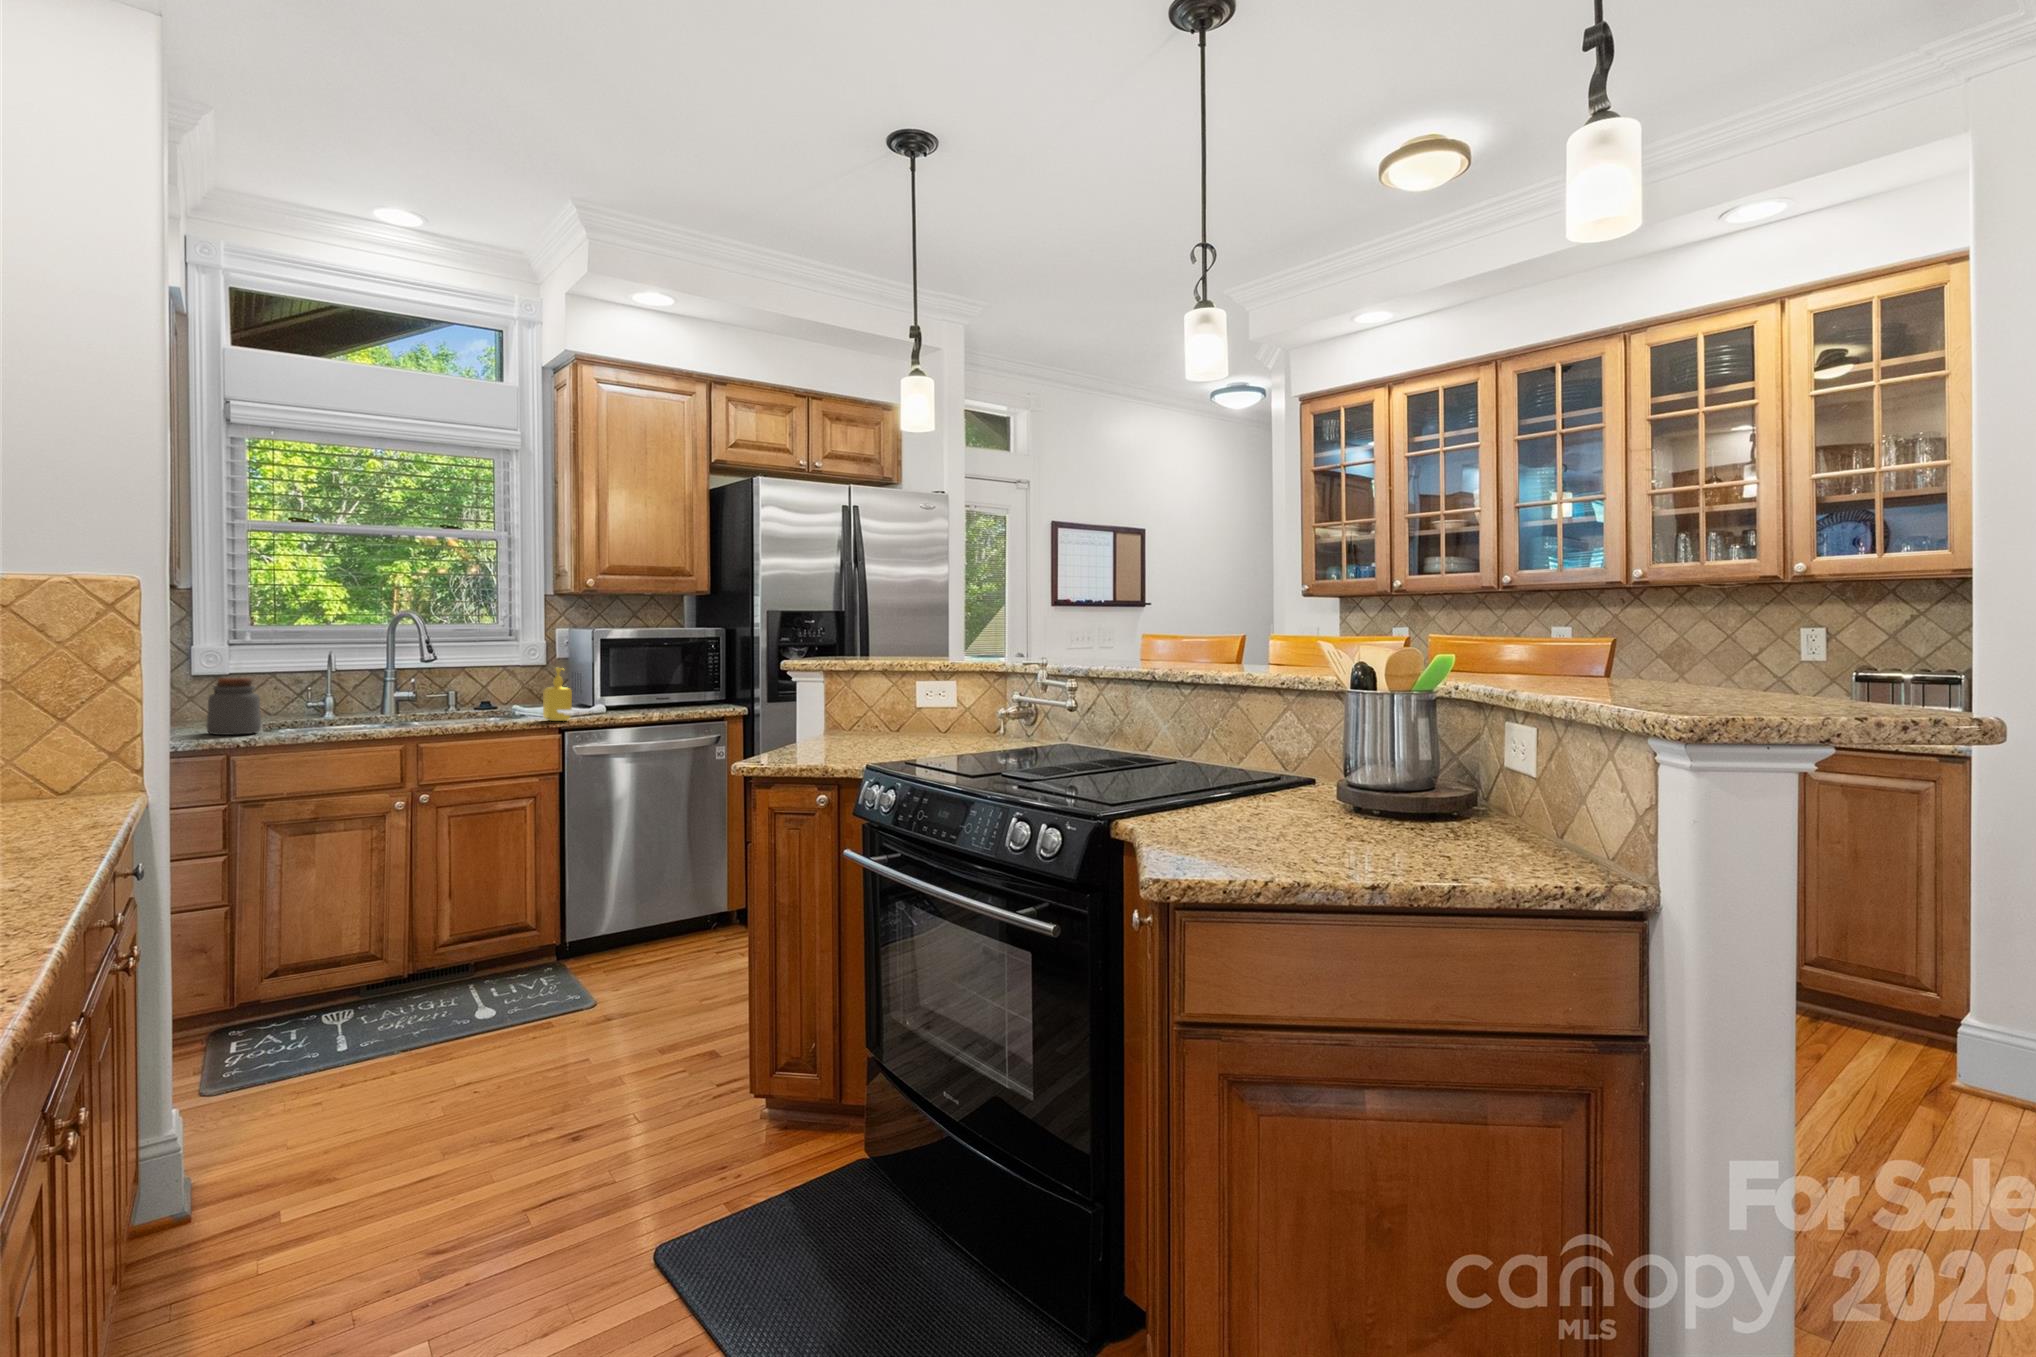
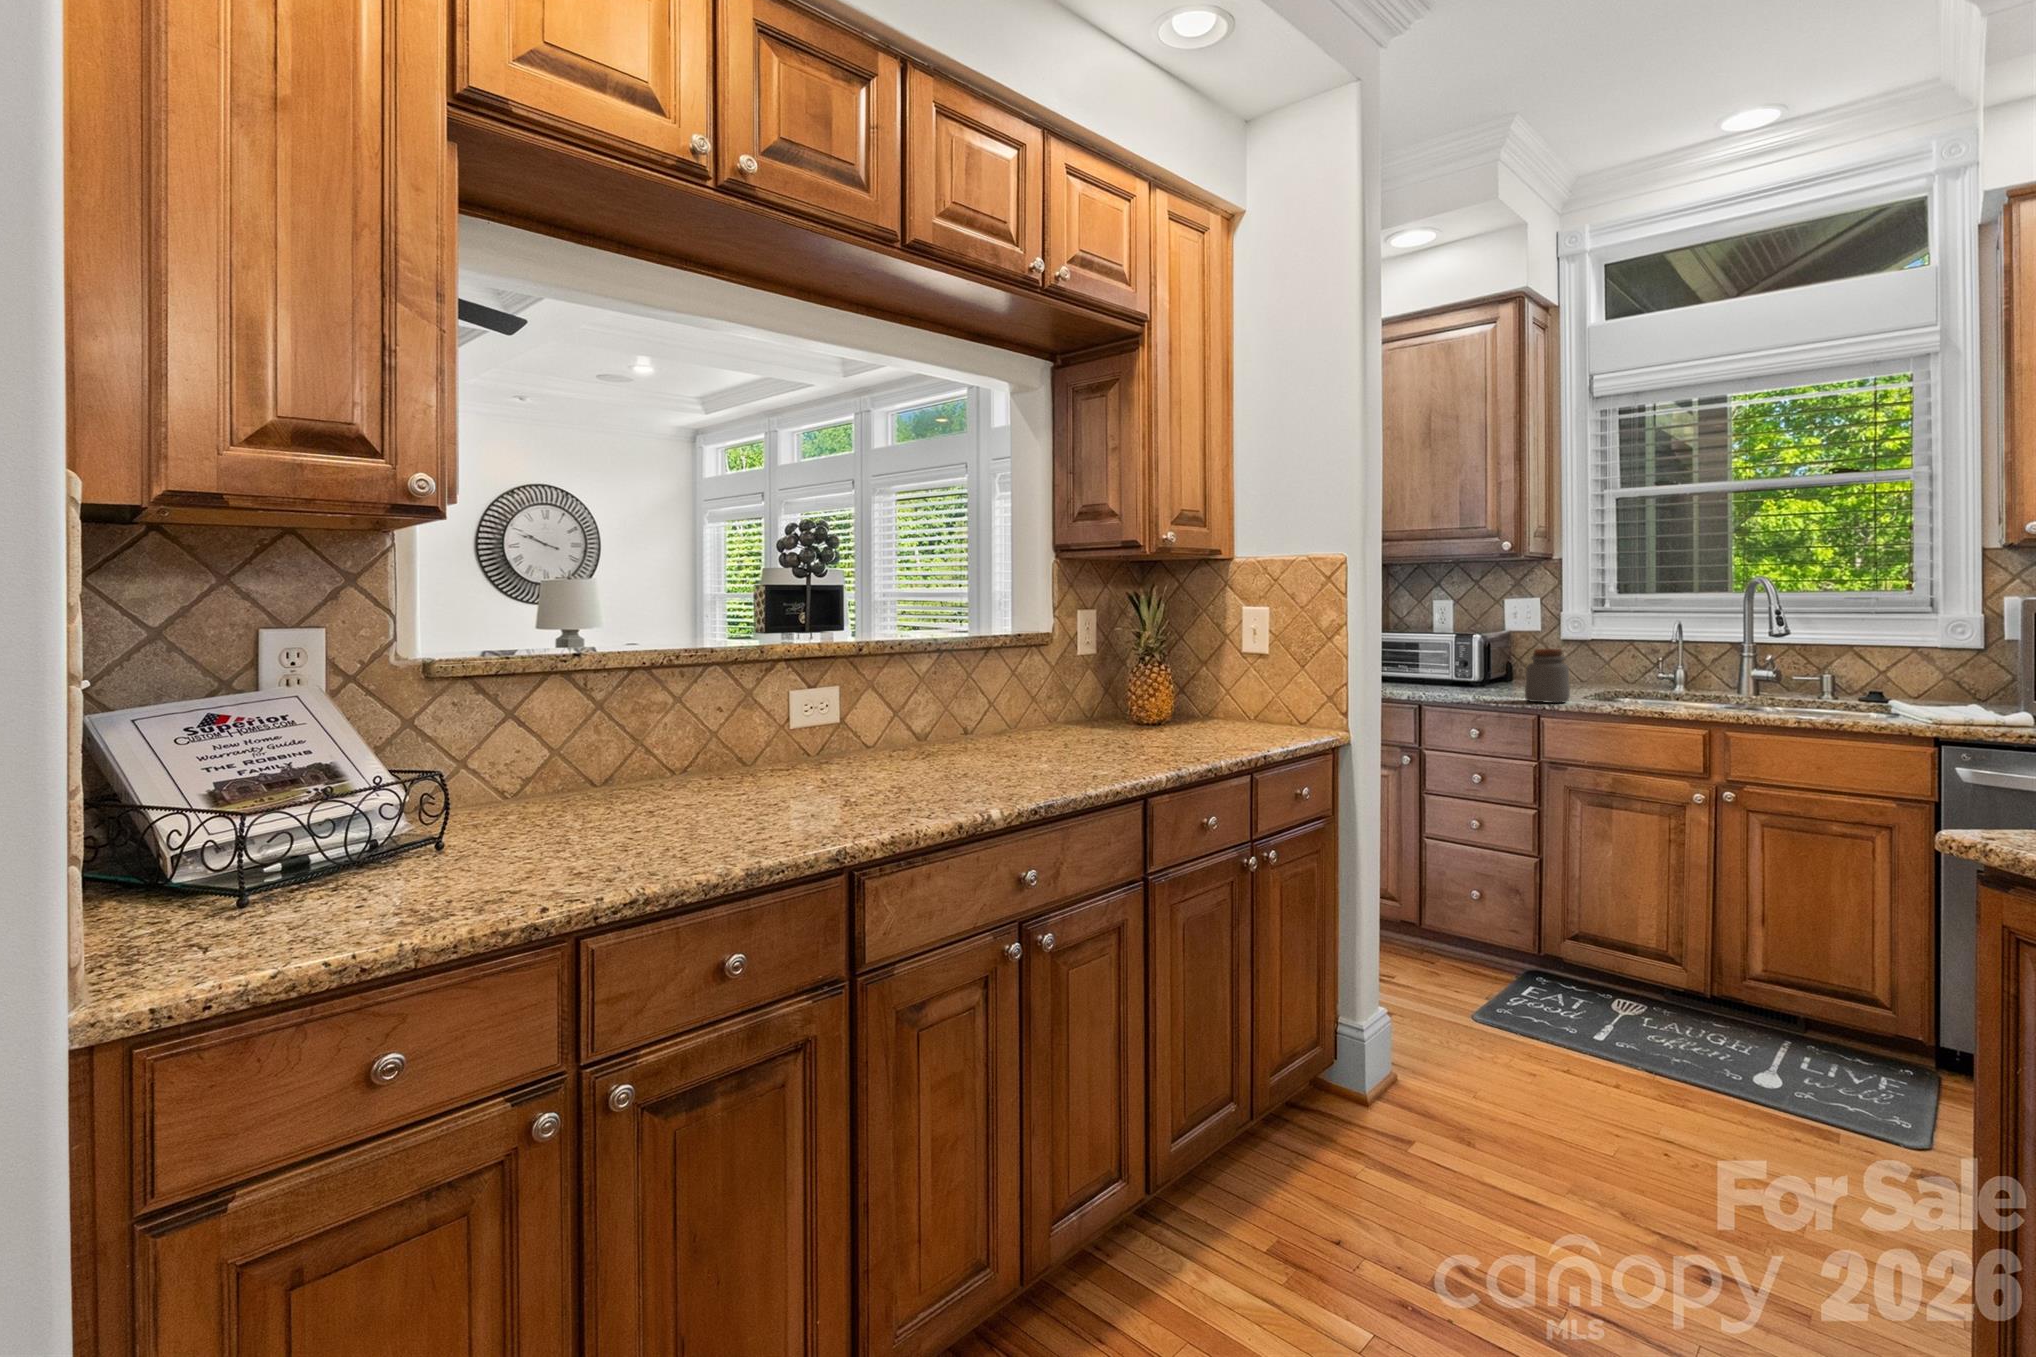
soap dispenser: present [543,668,572,721] -> none [1937,638,1988,716]

